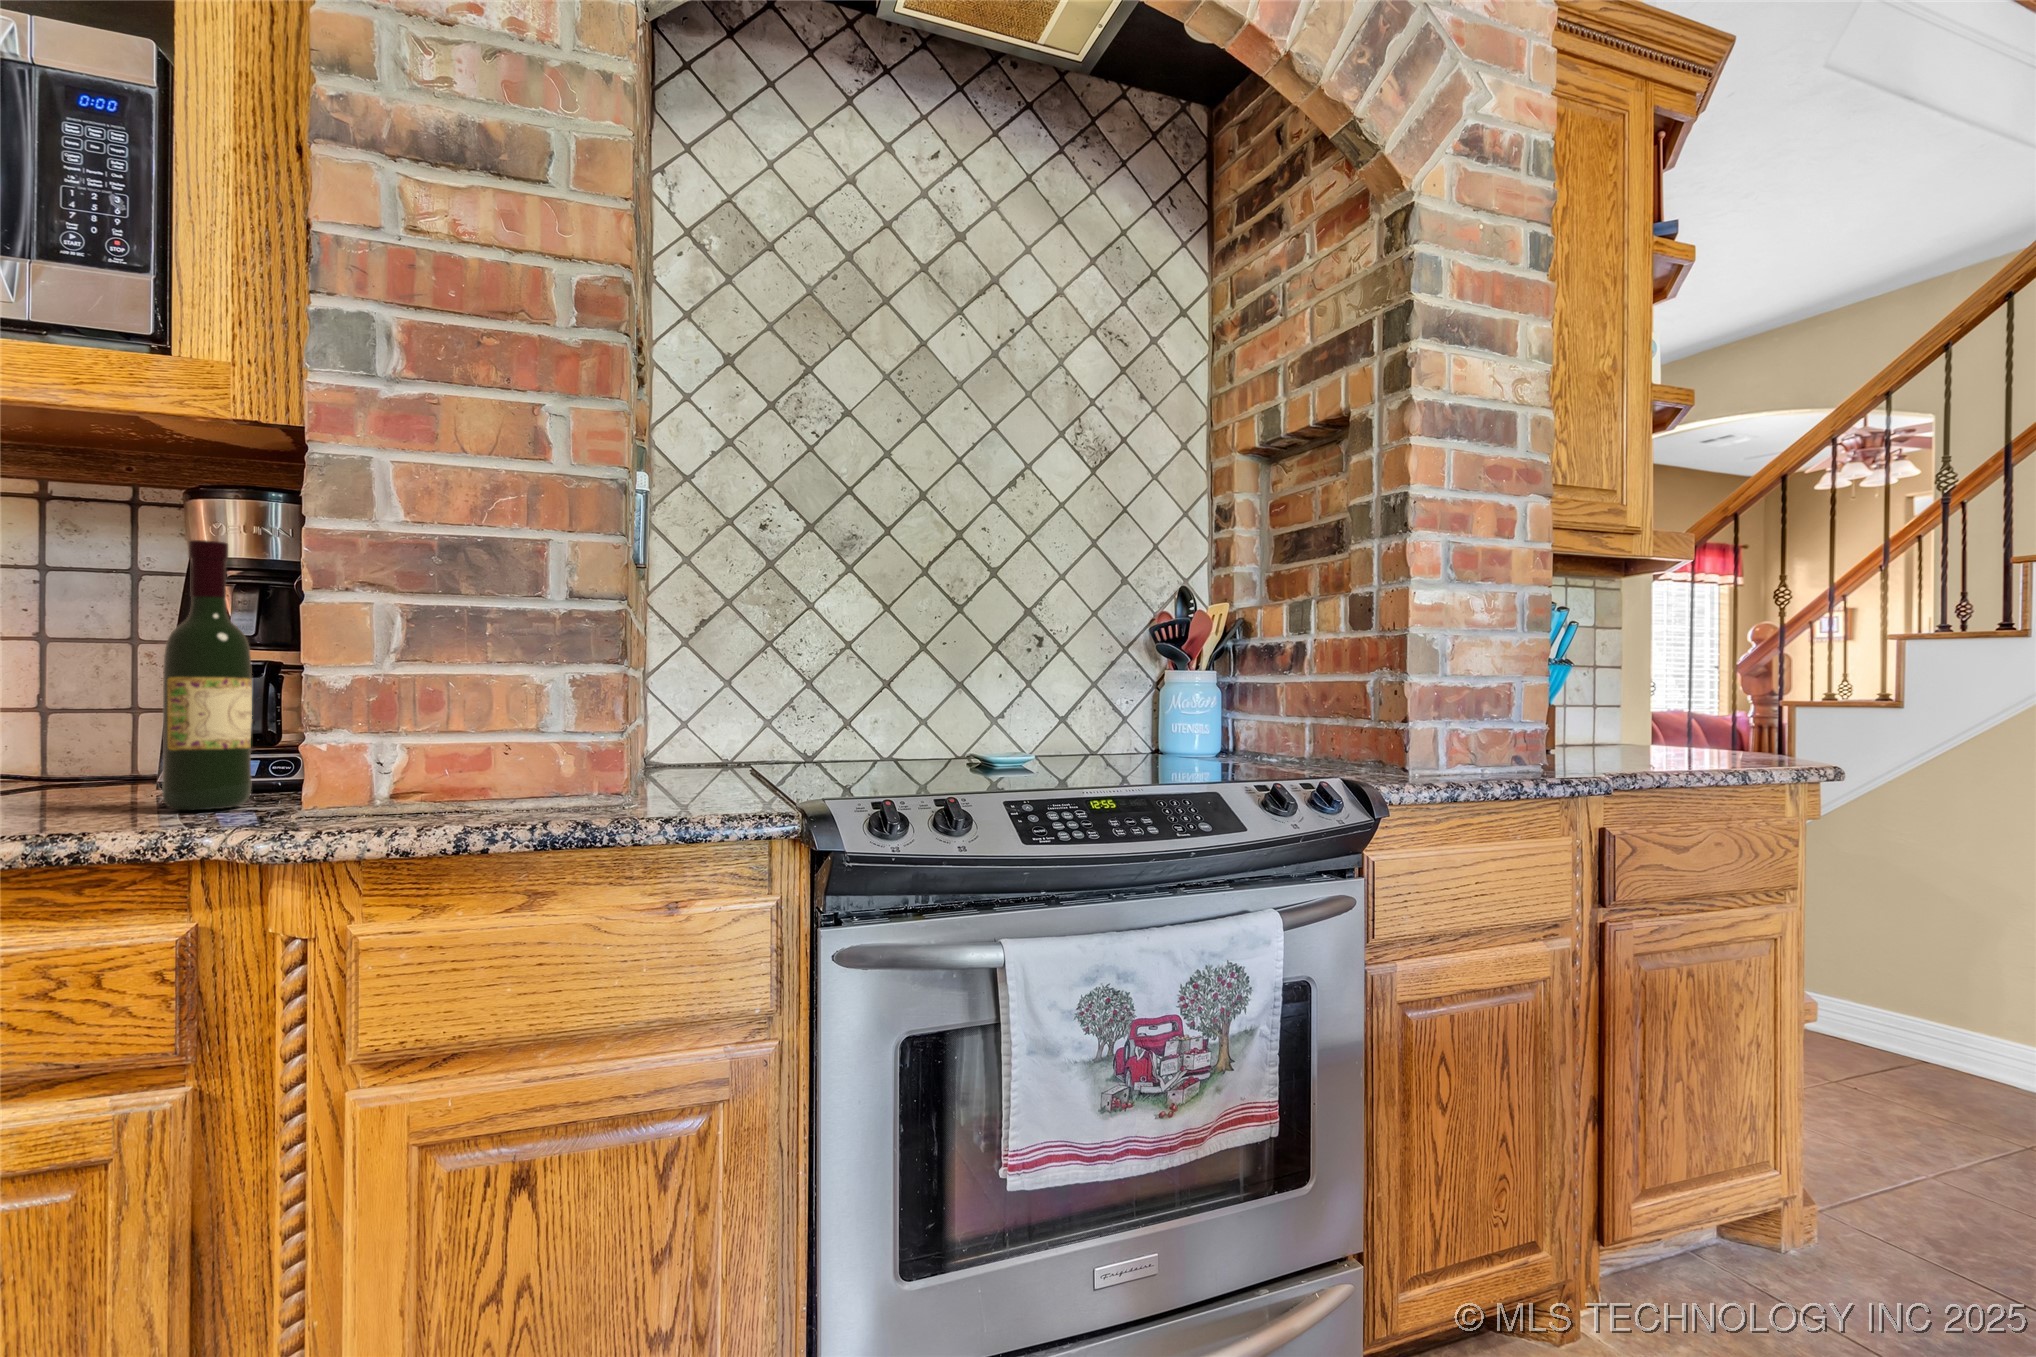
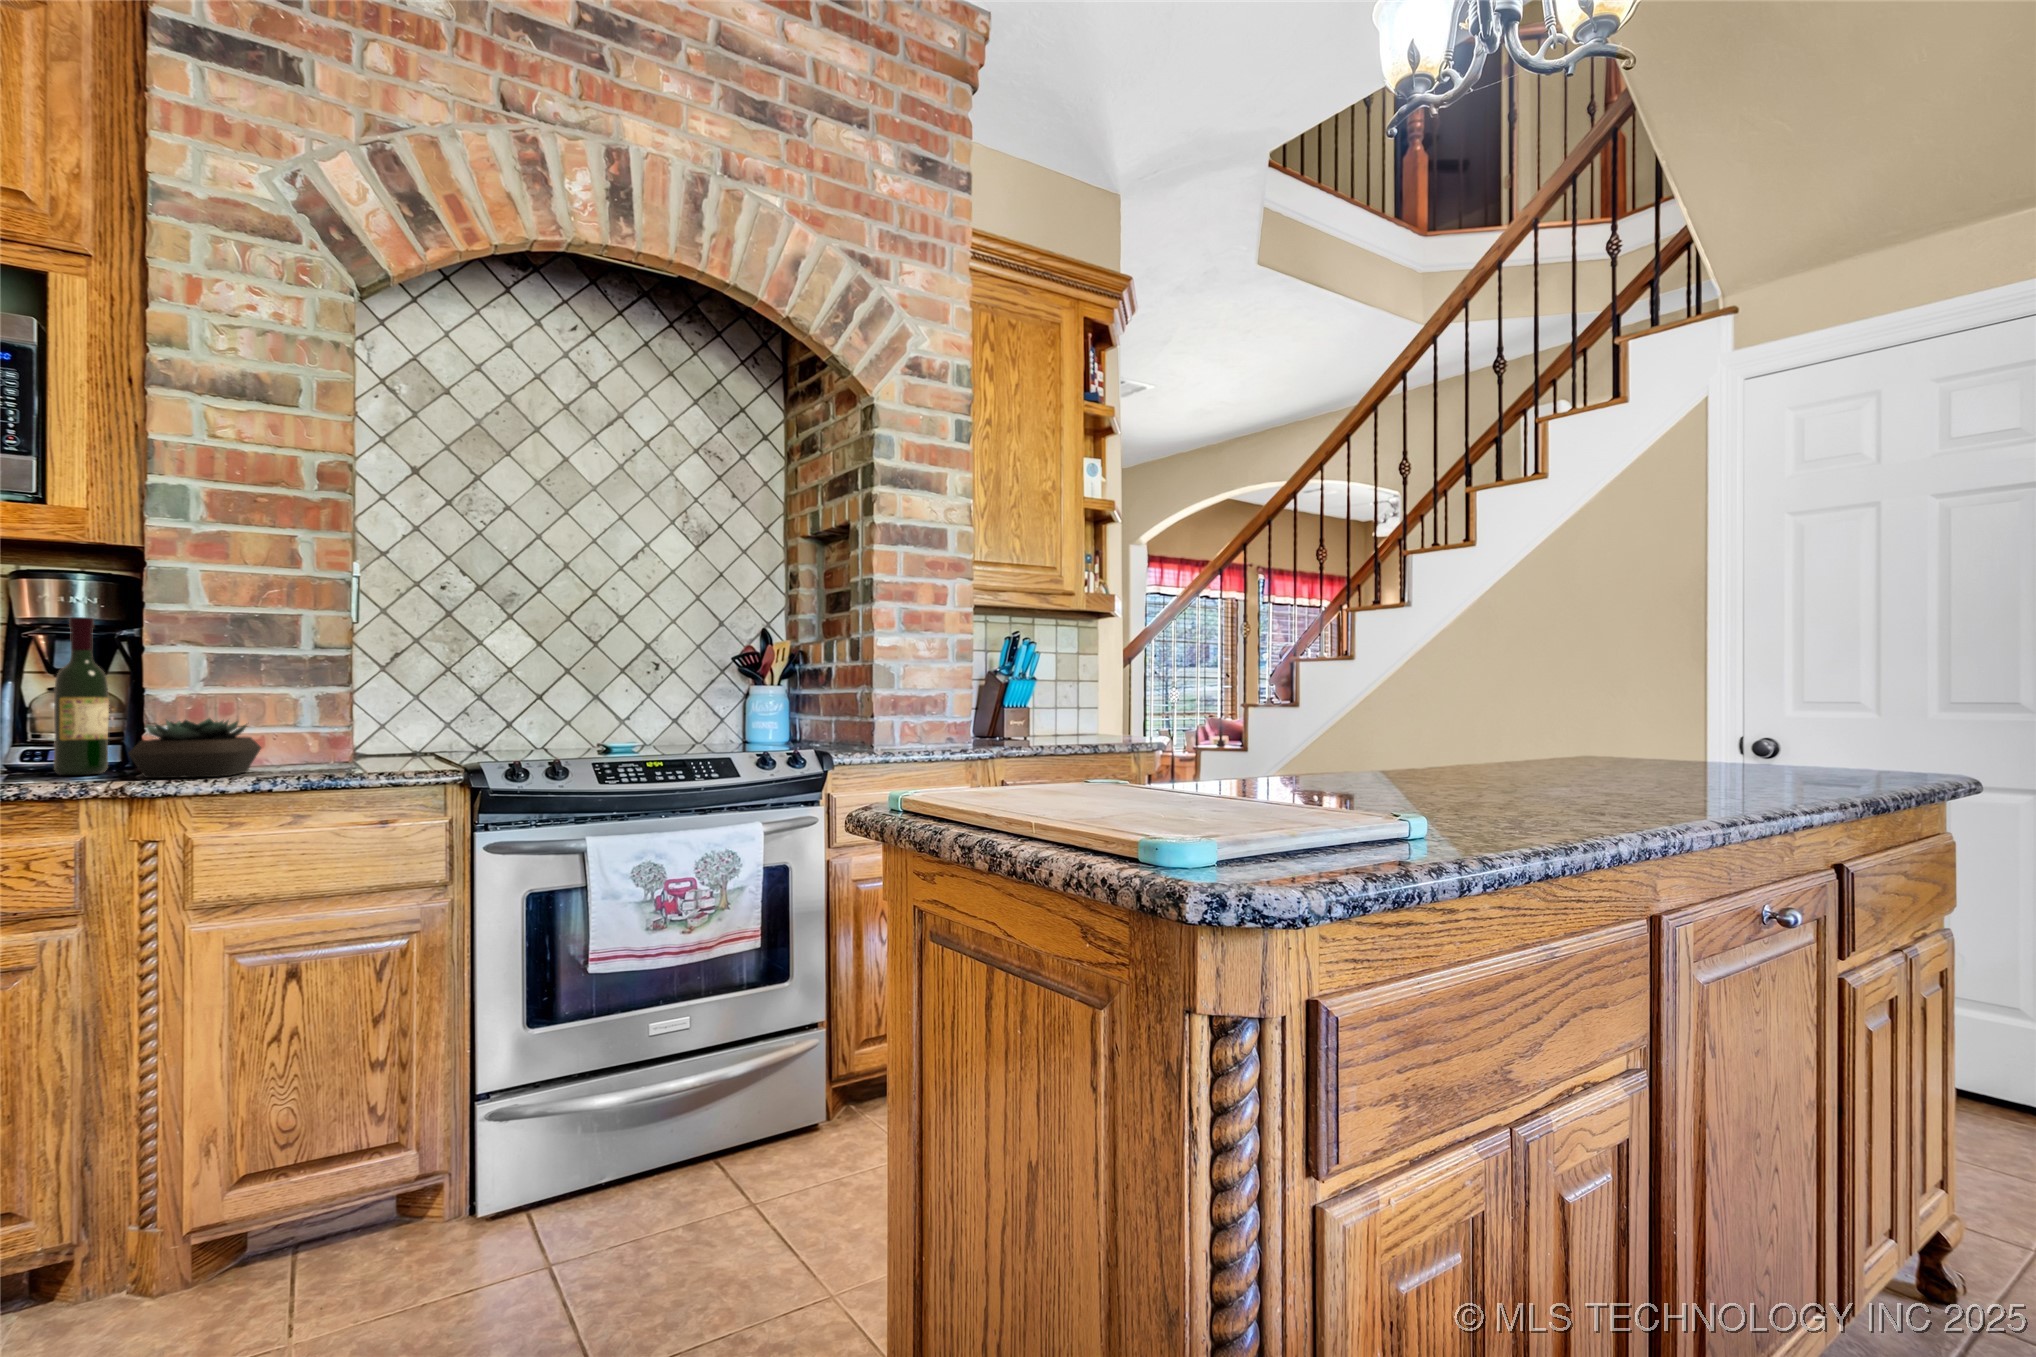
succulent plant: none [249,714,482,823] -> present [128,718,261,778]

